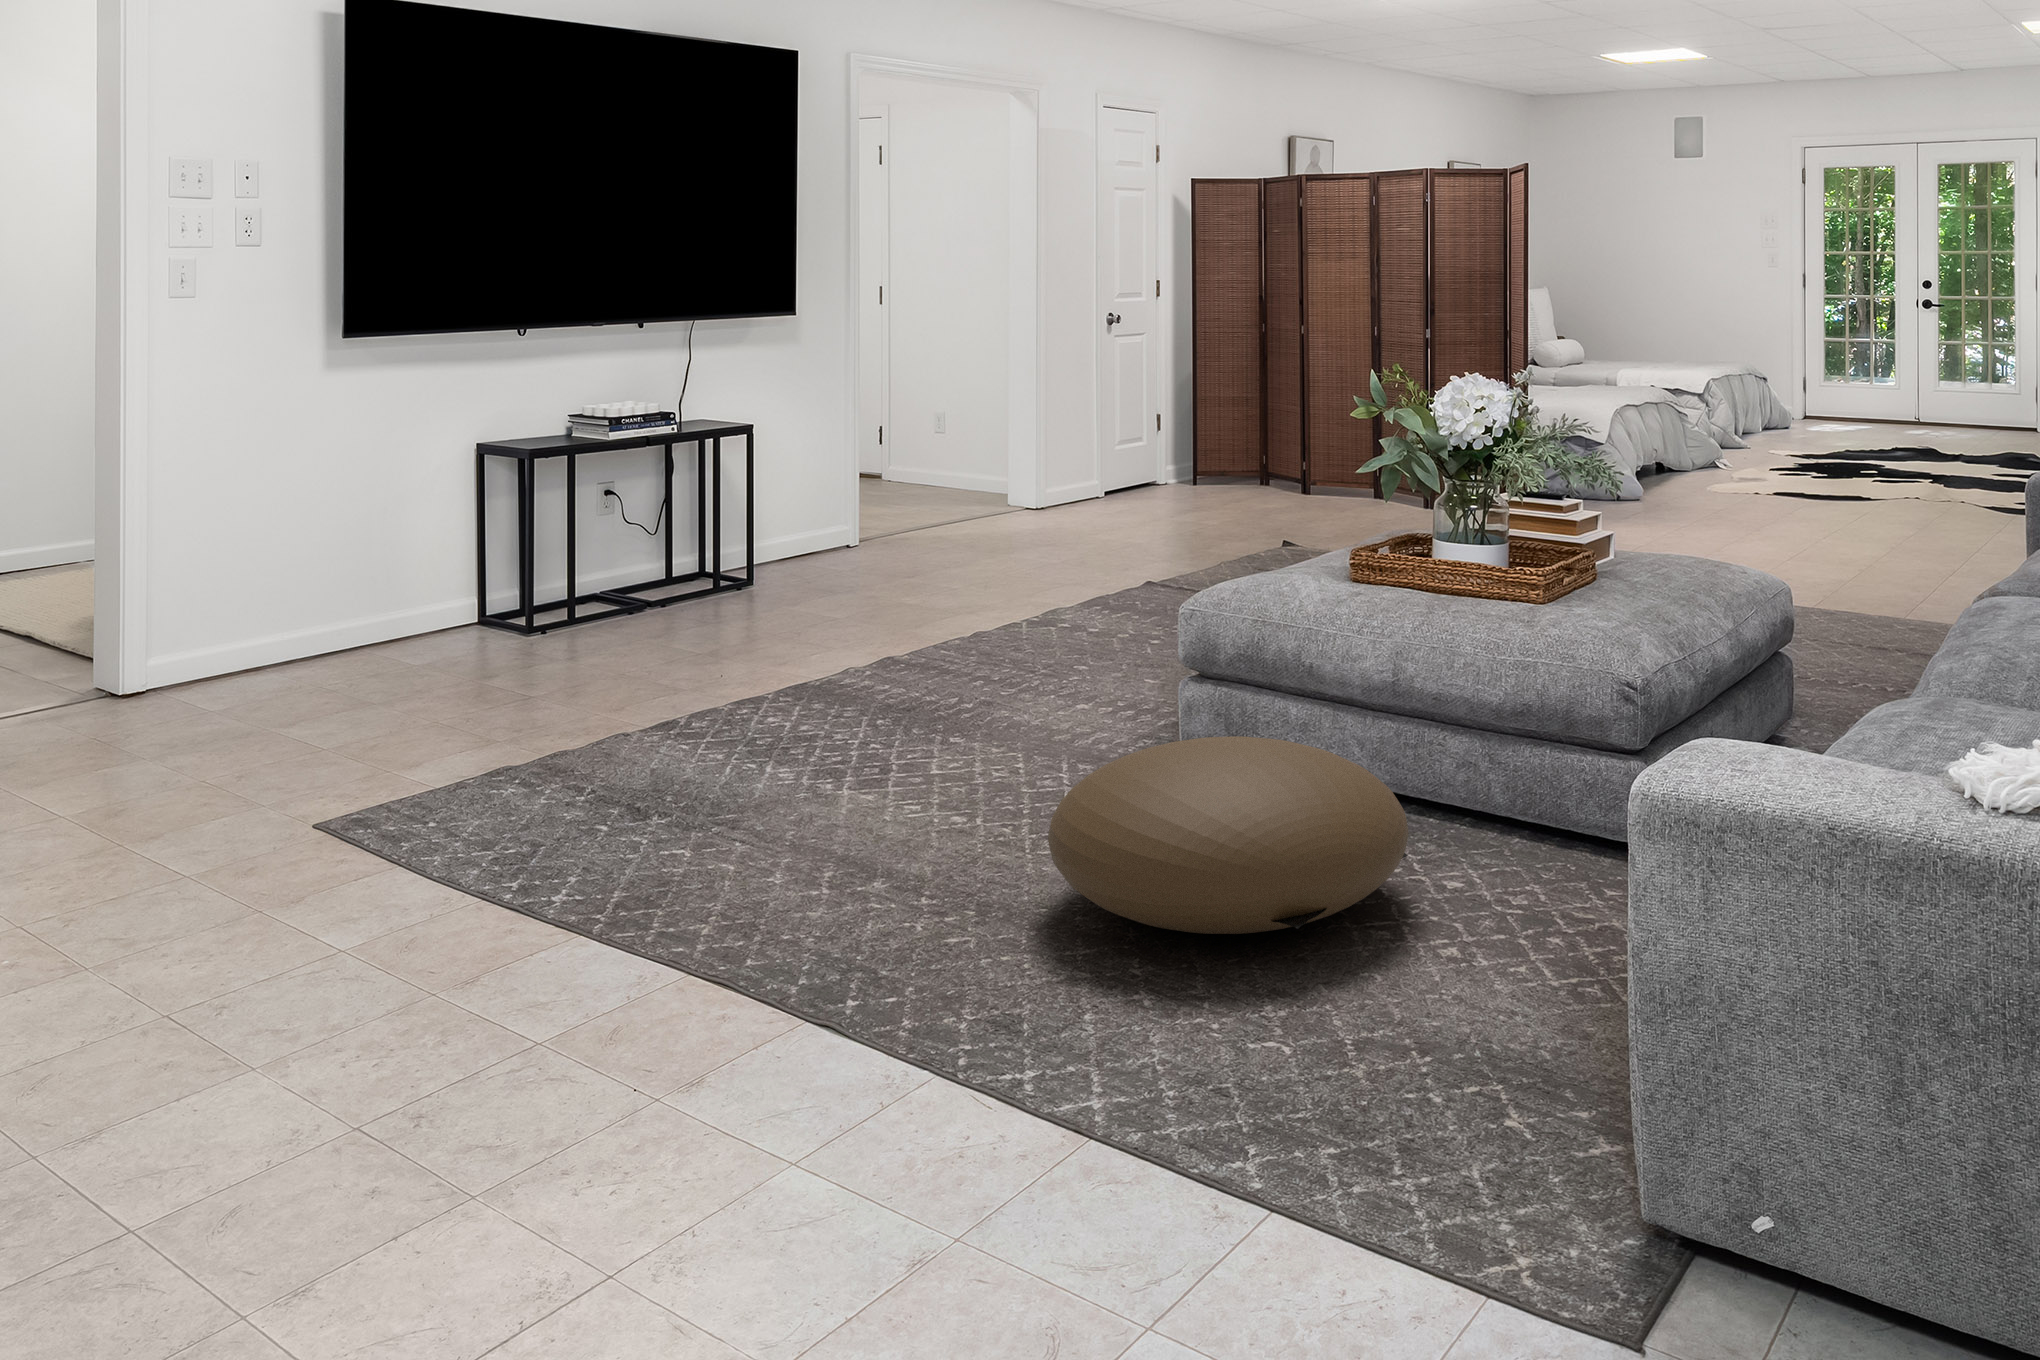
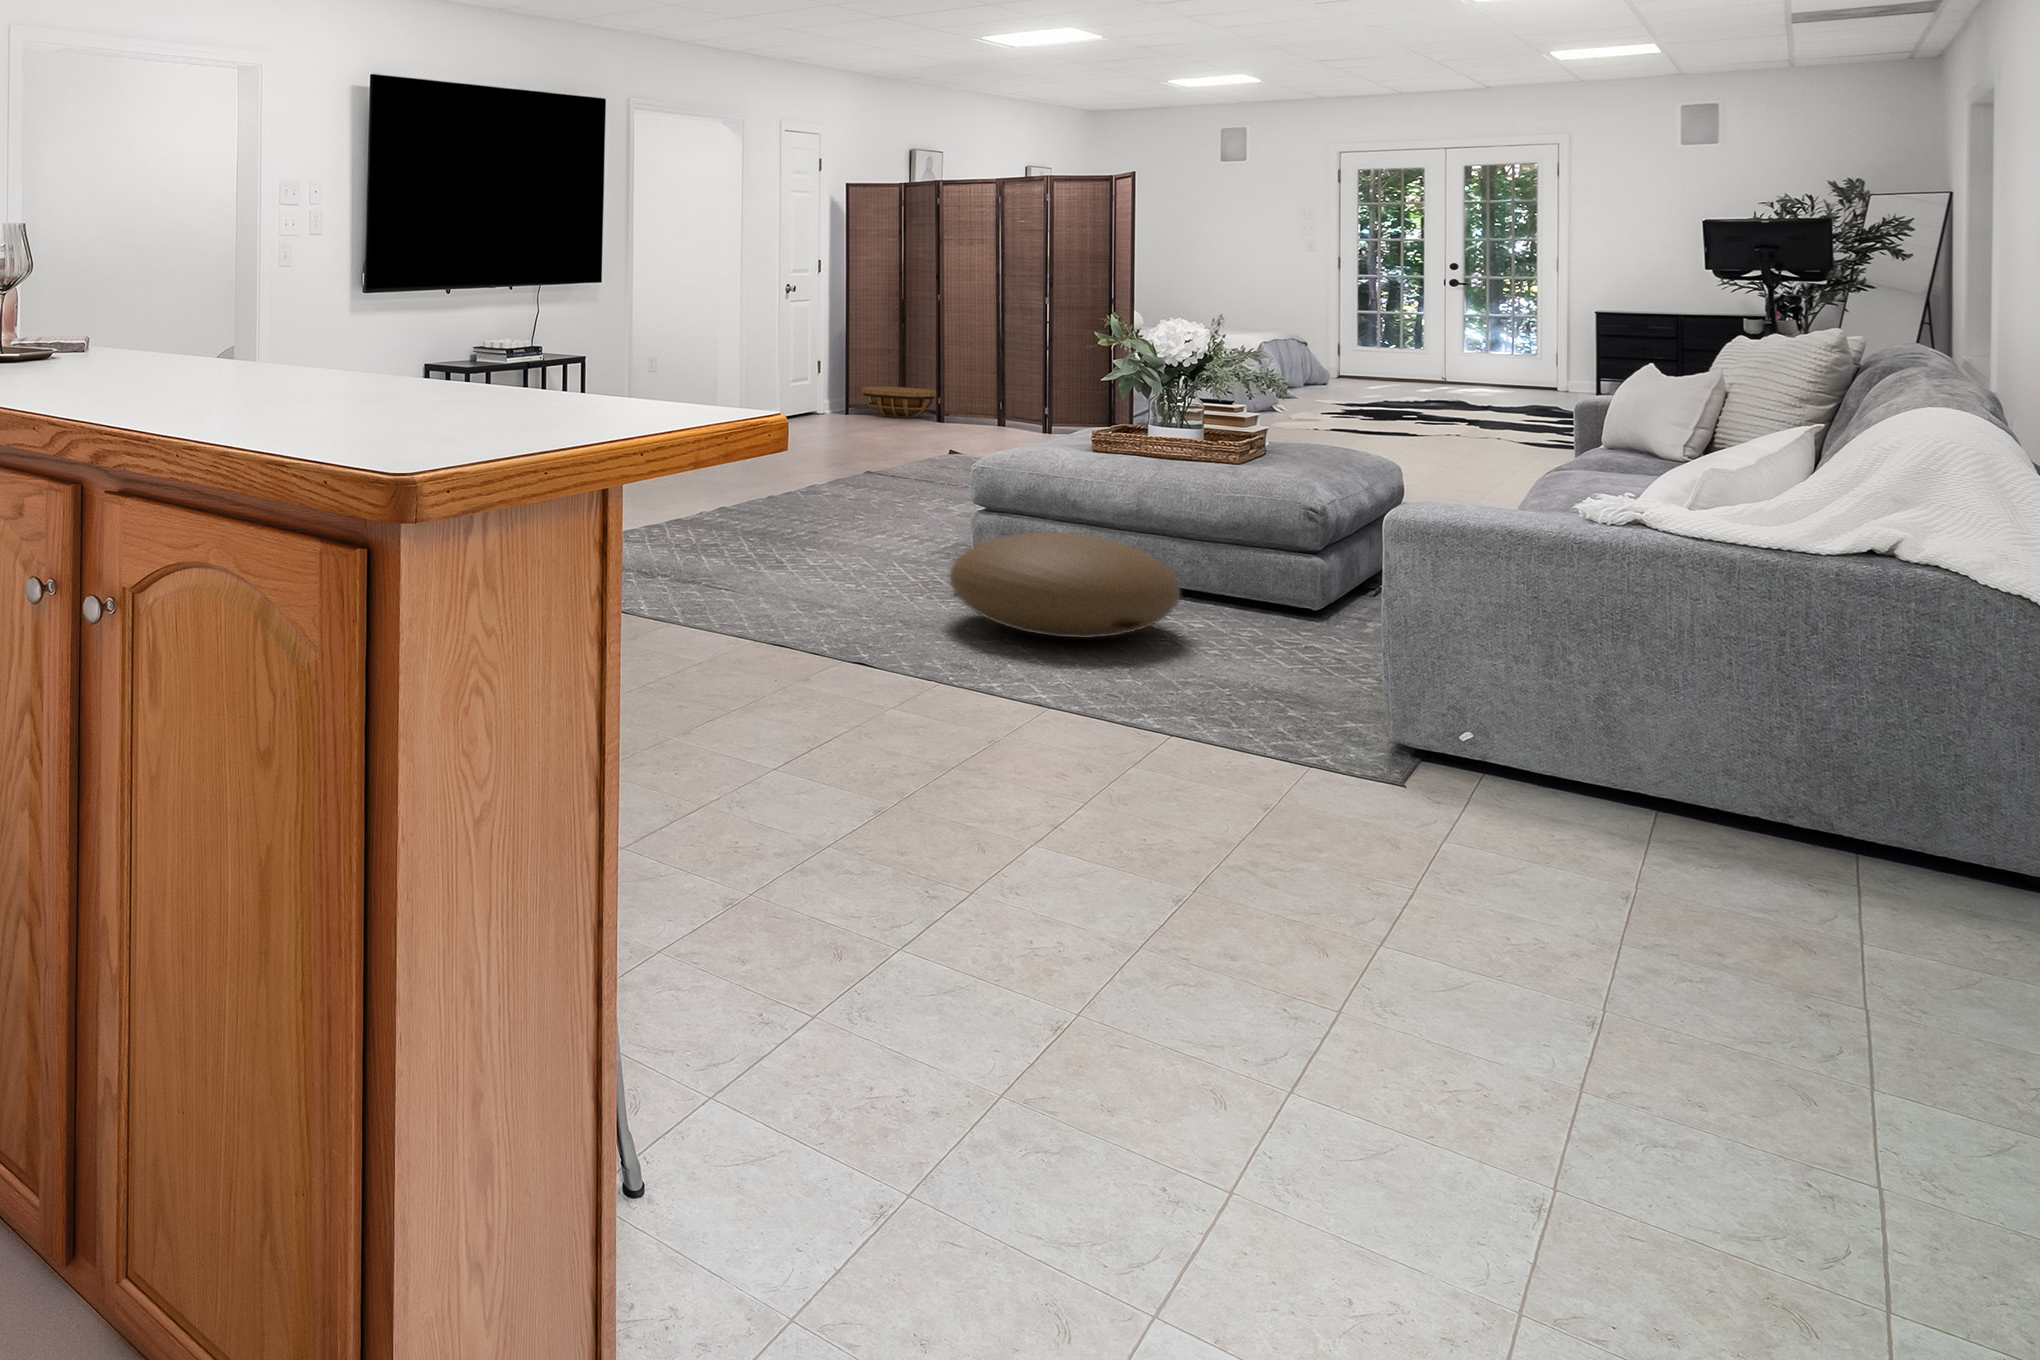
basket: none [1211,445,1302,486] -> present [862,386,936,418]

